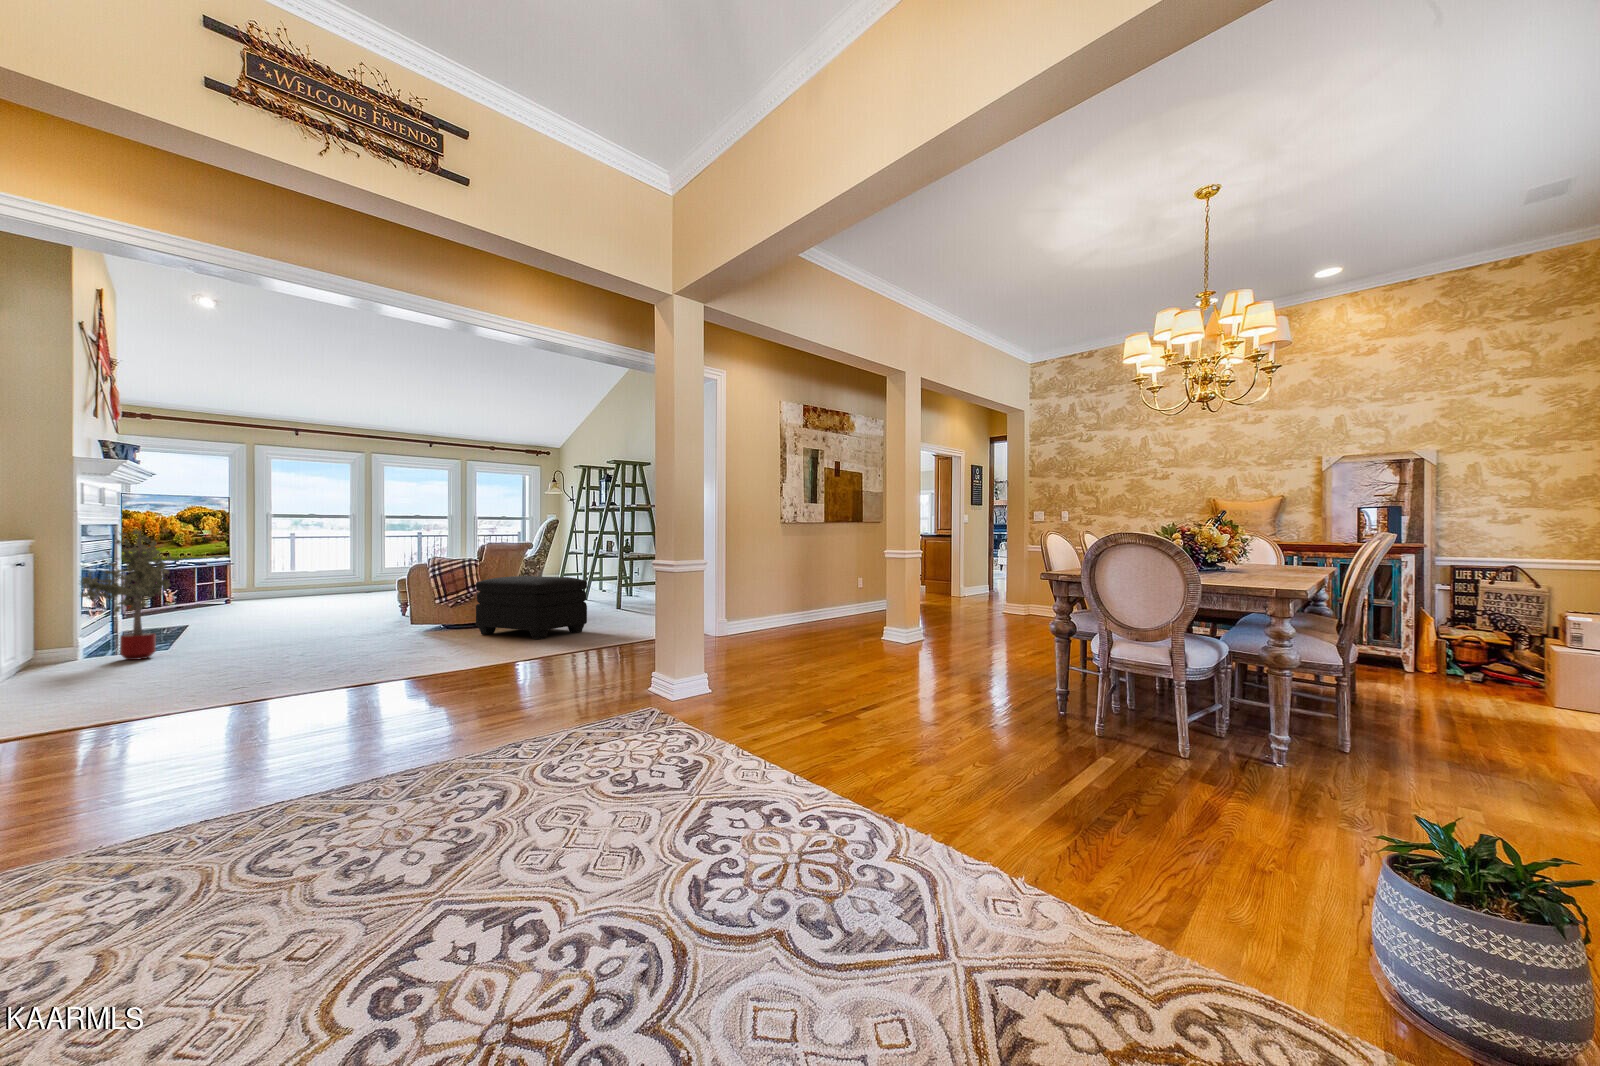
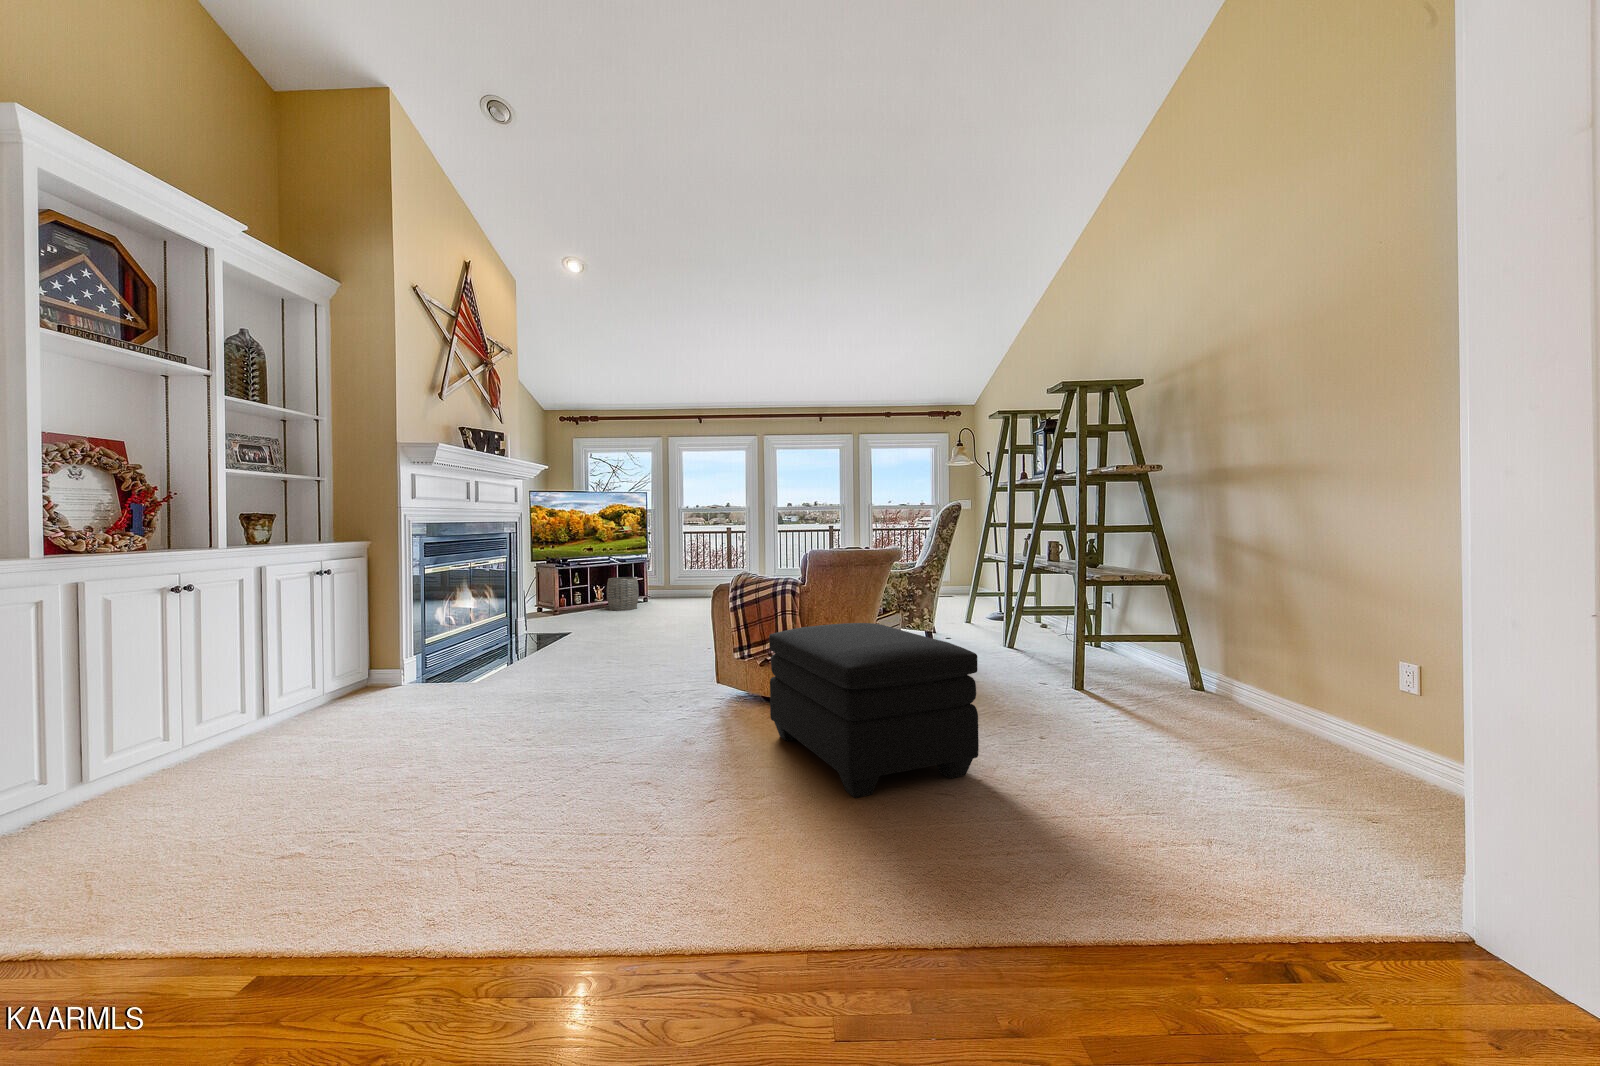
potted tree: present [81,530,174,660] -> none [278,539,416,723]
woven basket: none [189,578,229,609] -> present [607,577,639,610]

